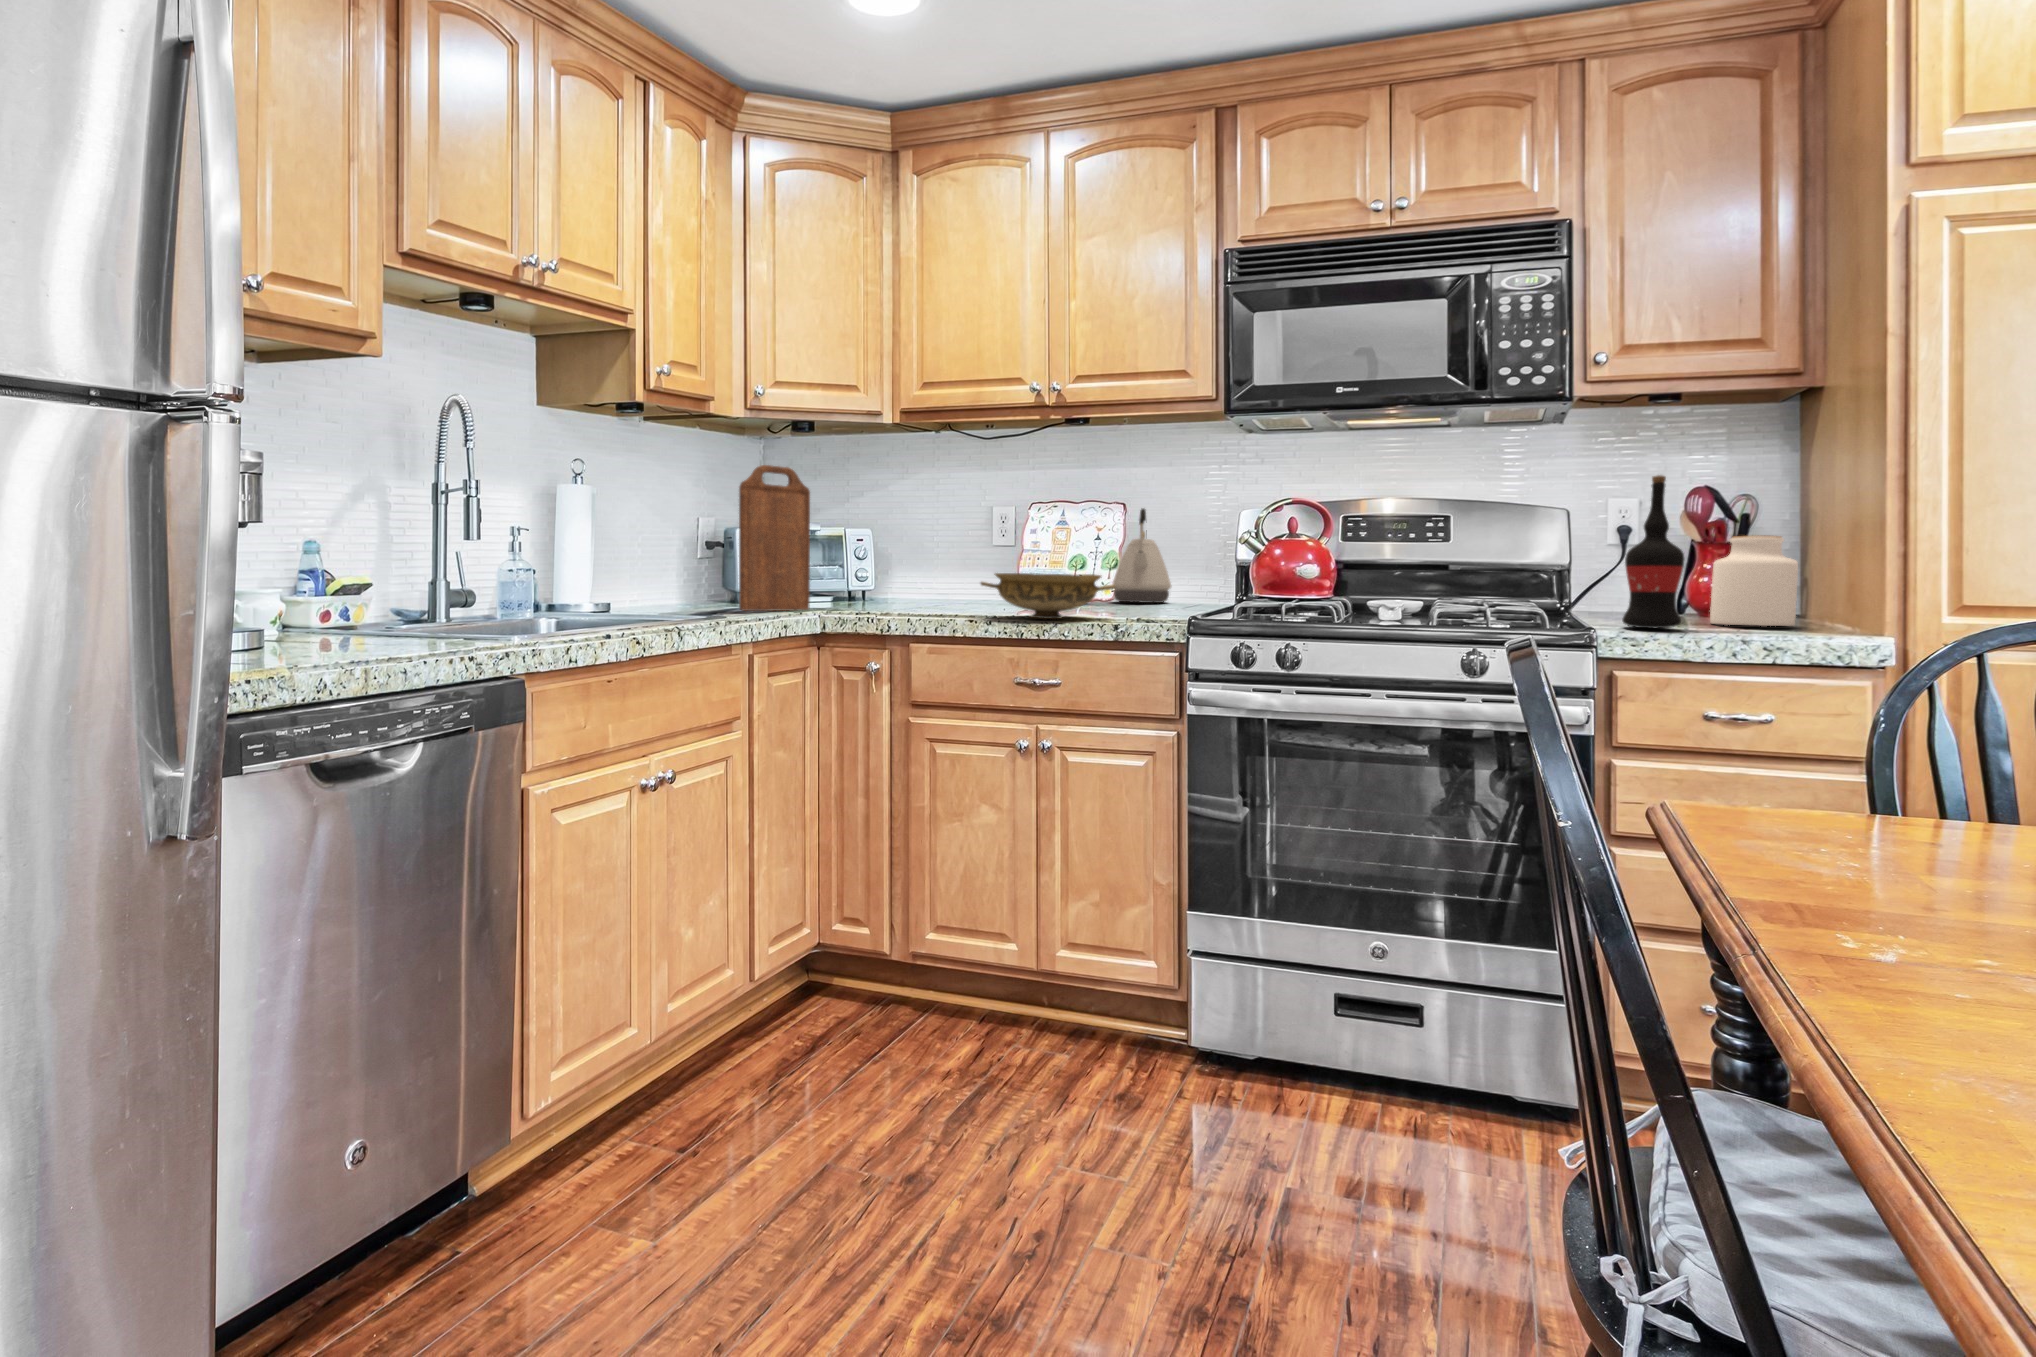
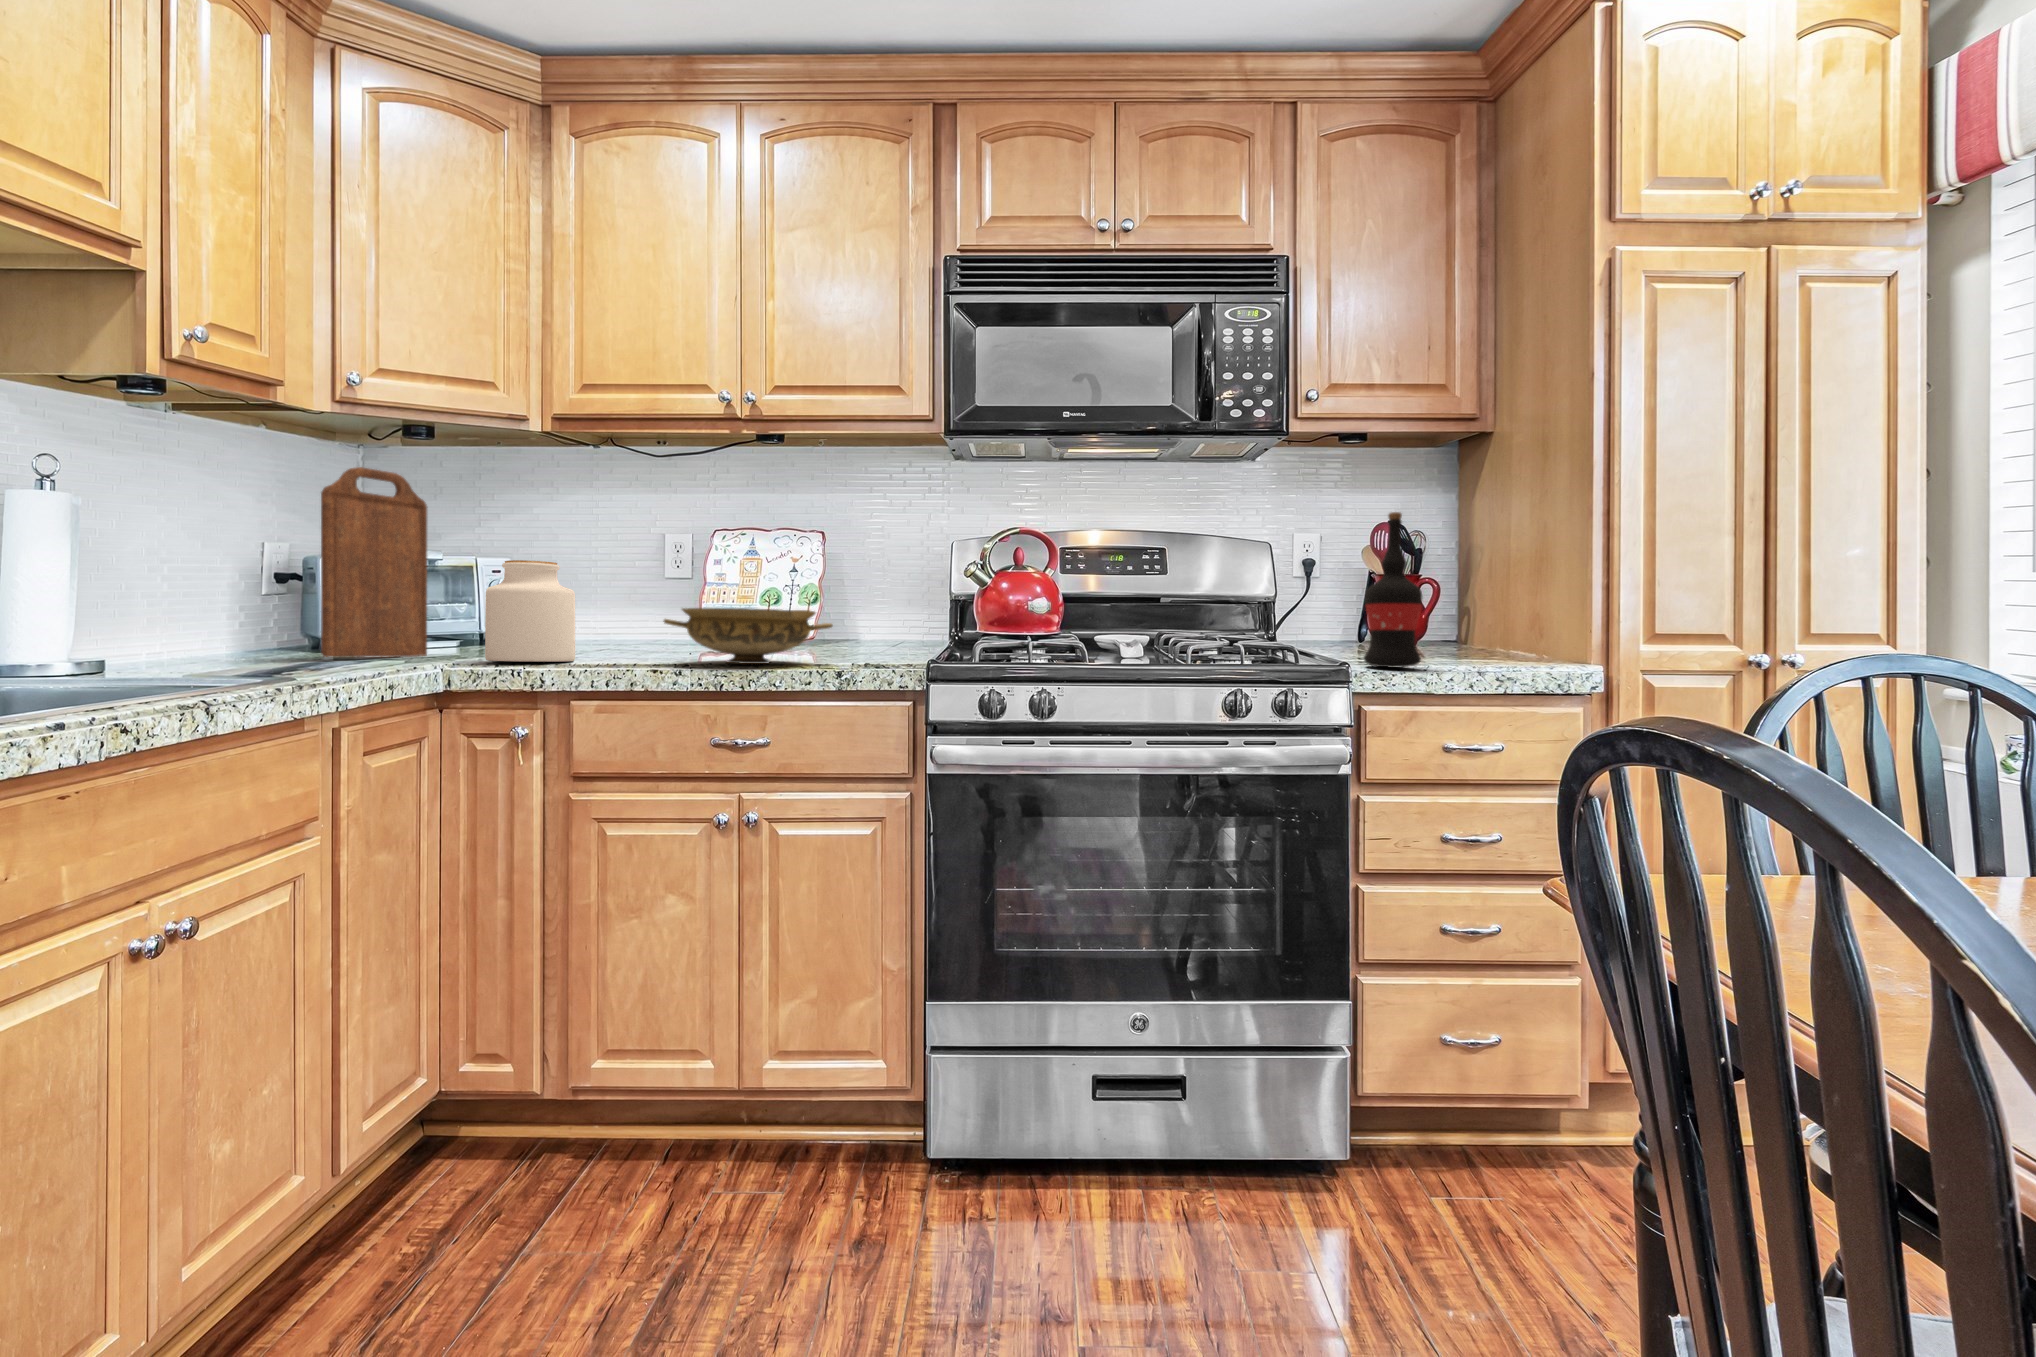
kettle: present [1113,508,1171,603] -> none [810,542,877,646]
jar: present [1710,535,1798,626] -> present [485,560,575,662]

